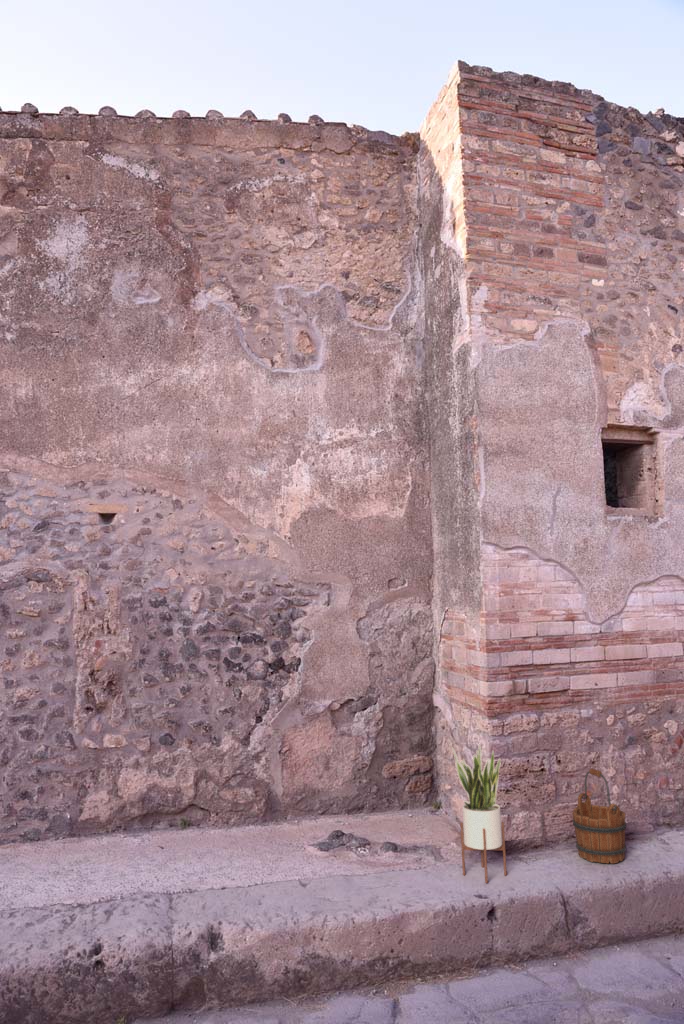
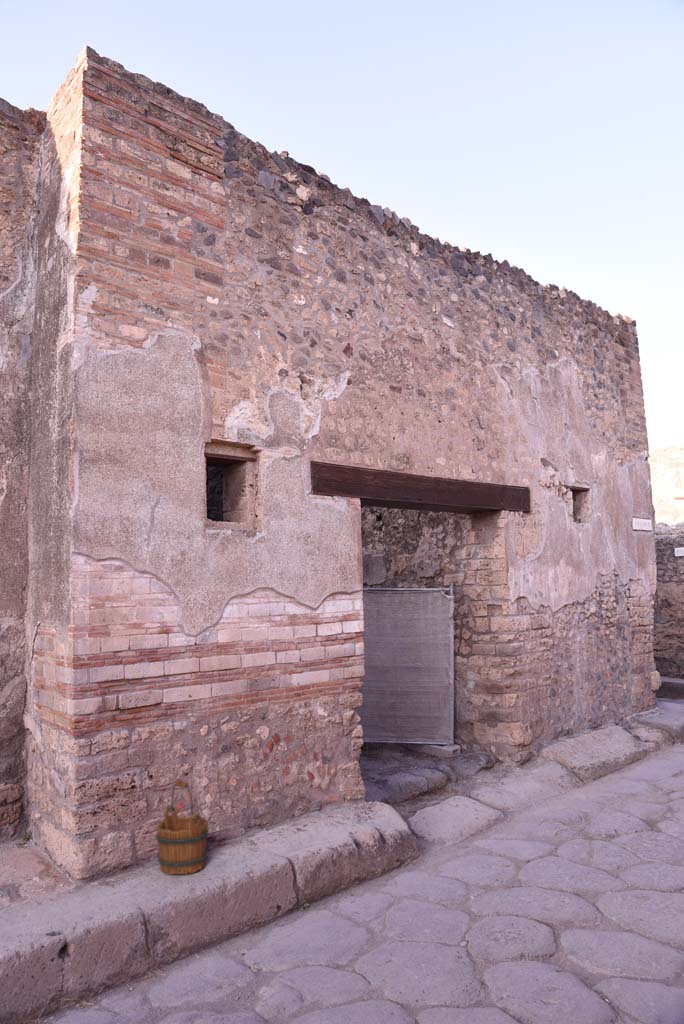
potted plant: present [452,745,507,883] -> none [23,767,80,915]

